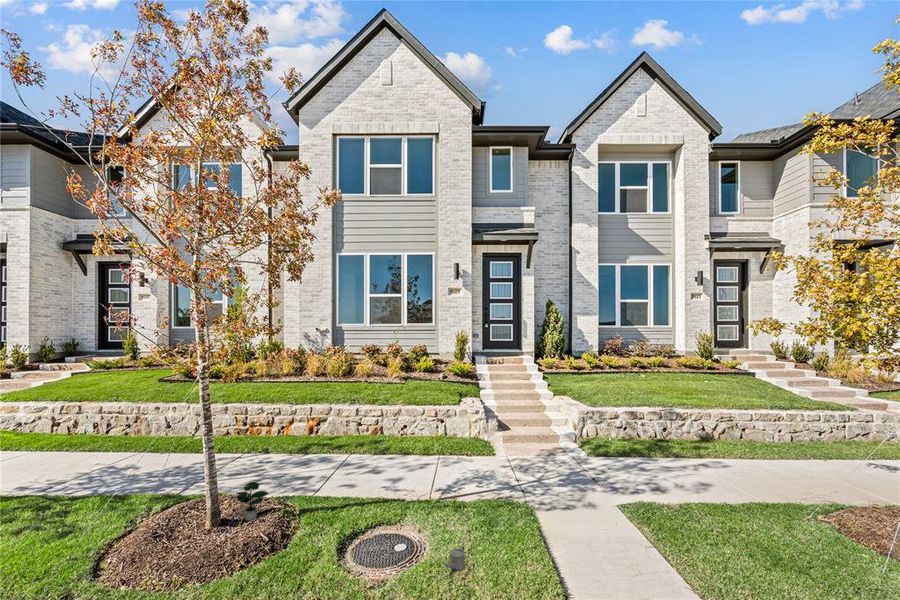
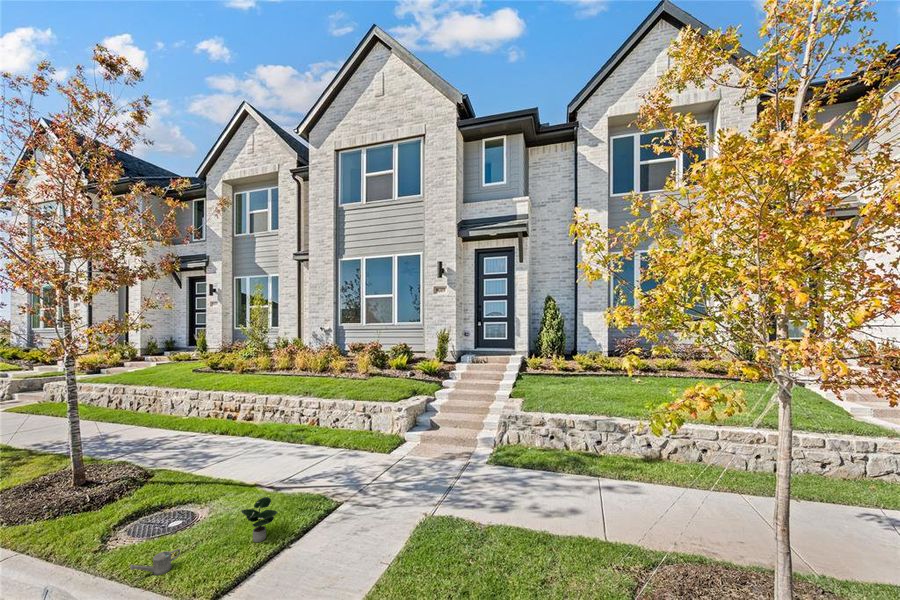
potted plant: present [236,482,269,521] -> present [241,497,277,542]

